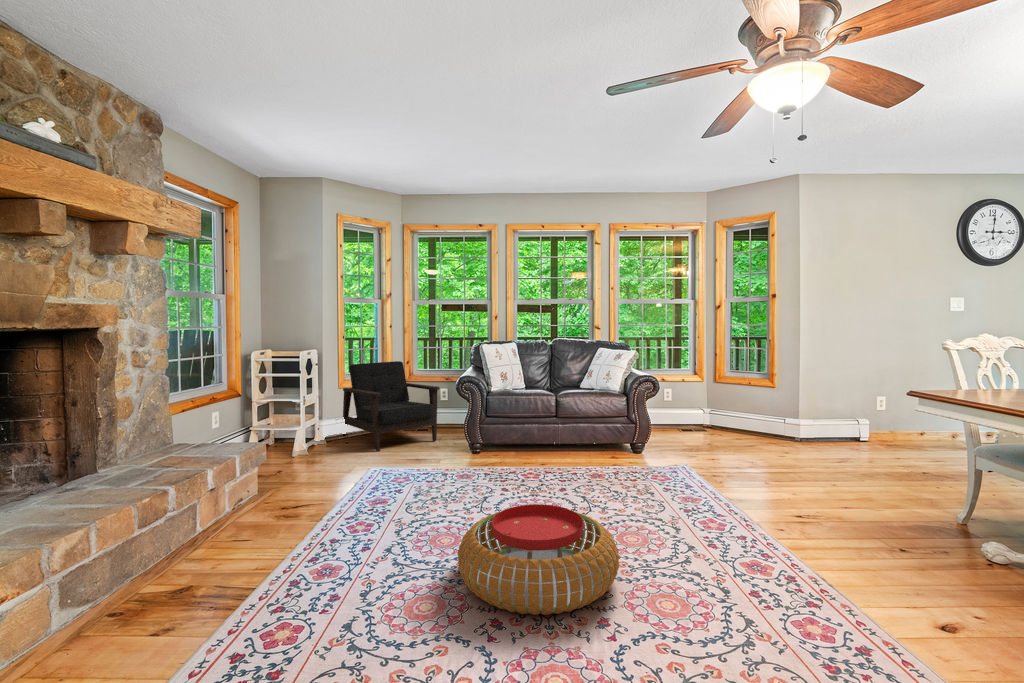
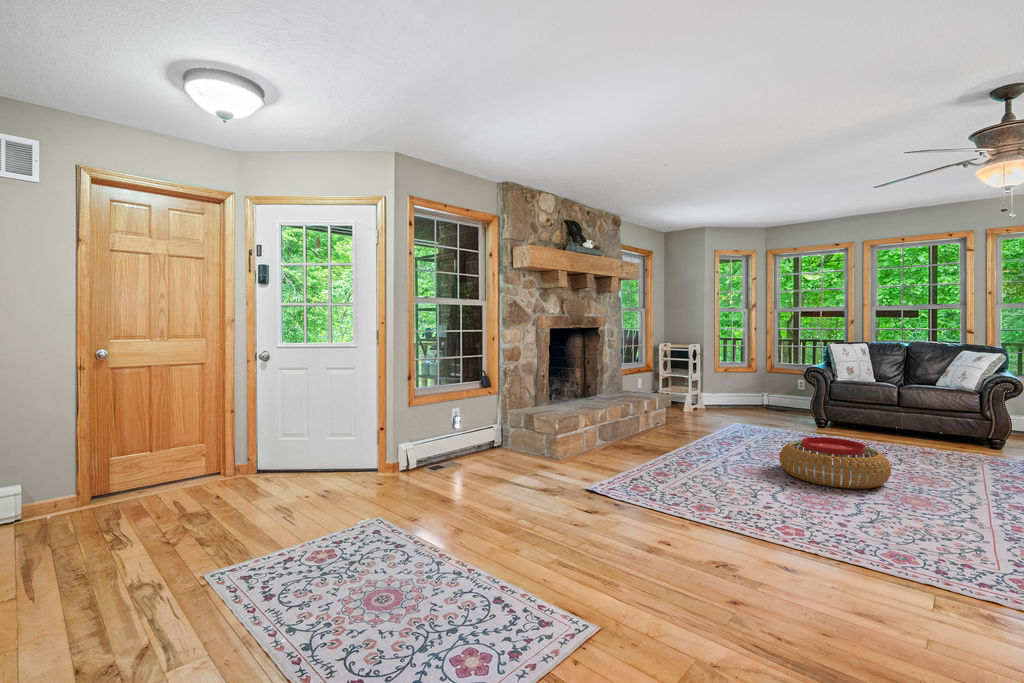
armchair: present [342,361,440,451] -> none [716,355,793,416]

